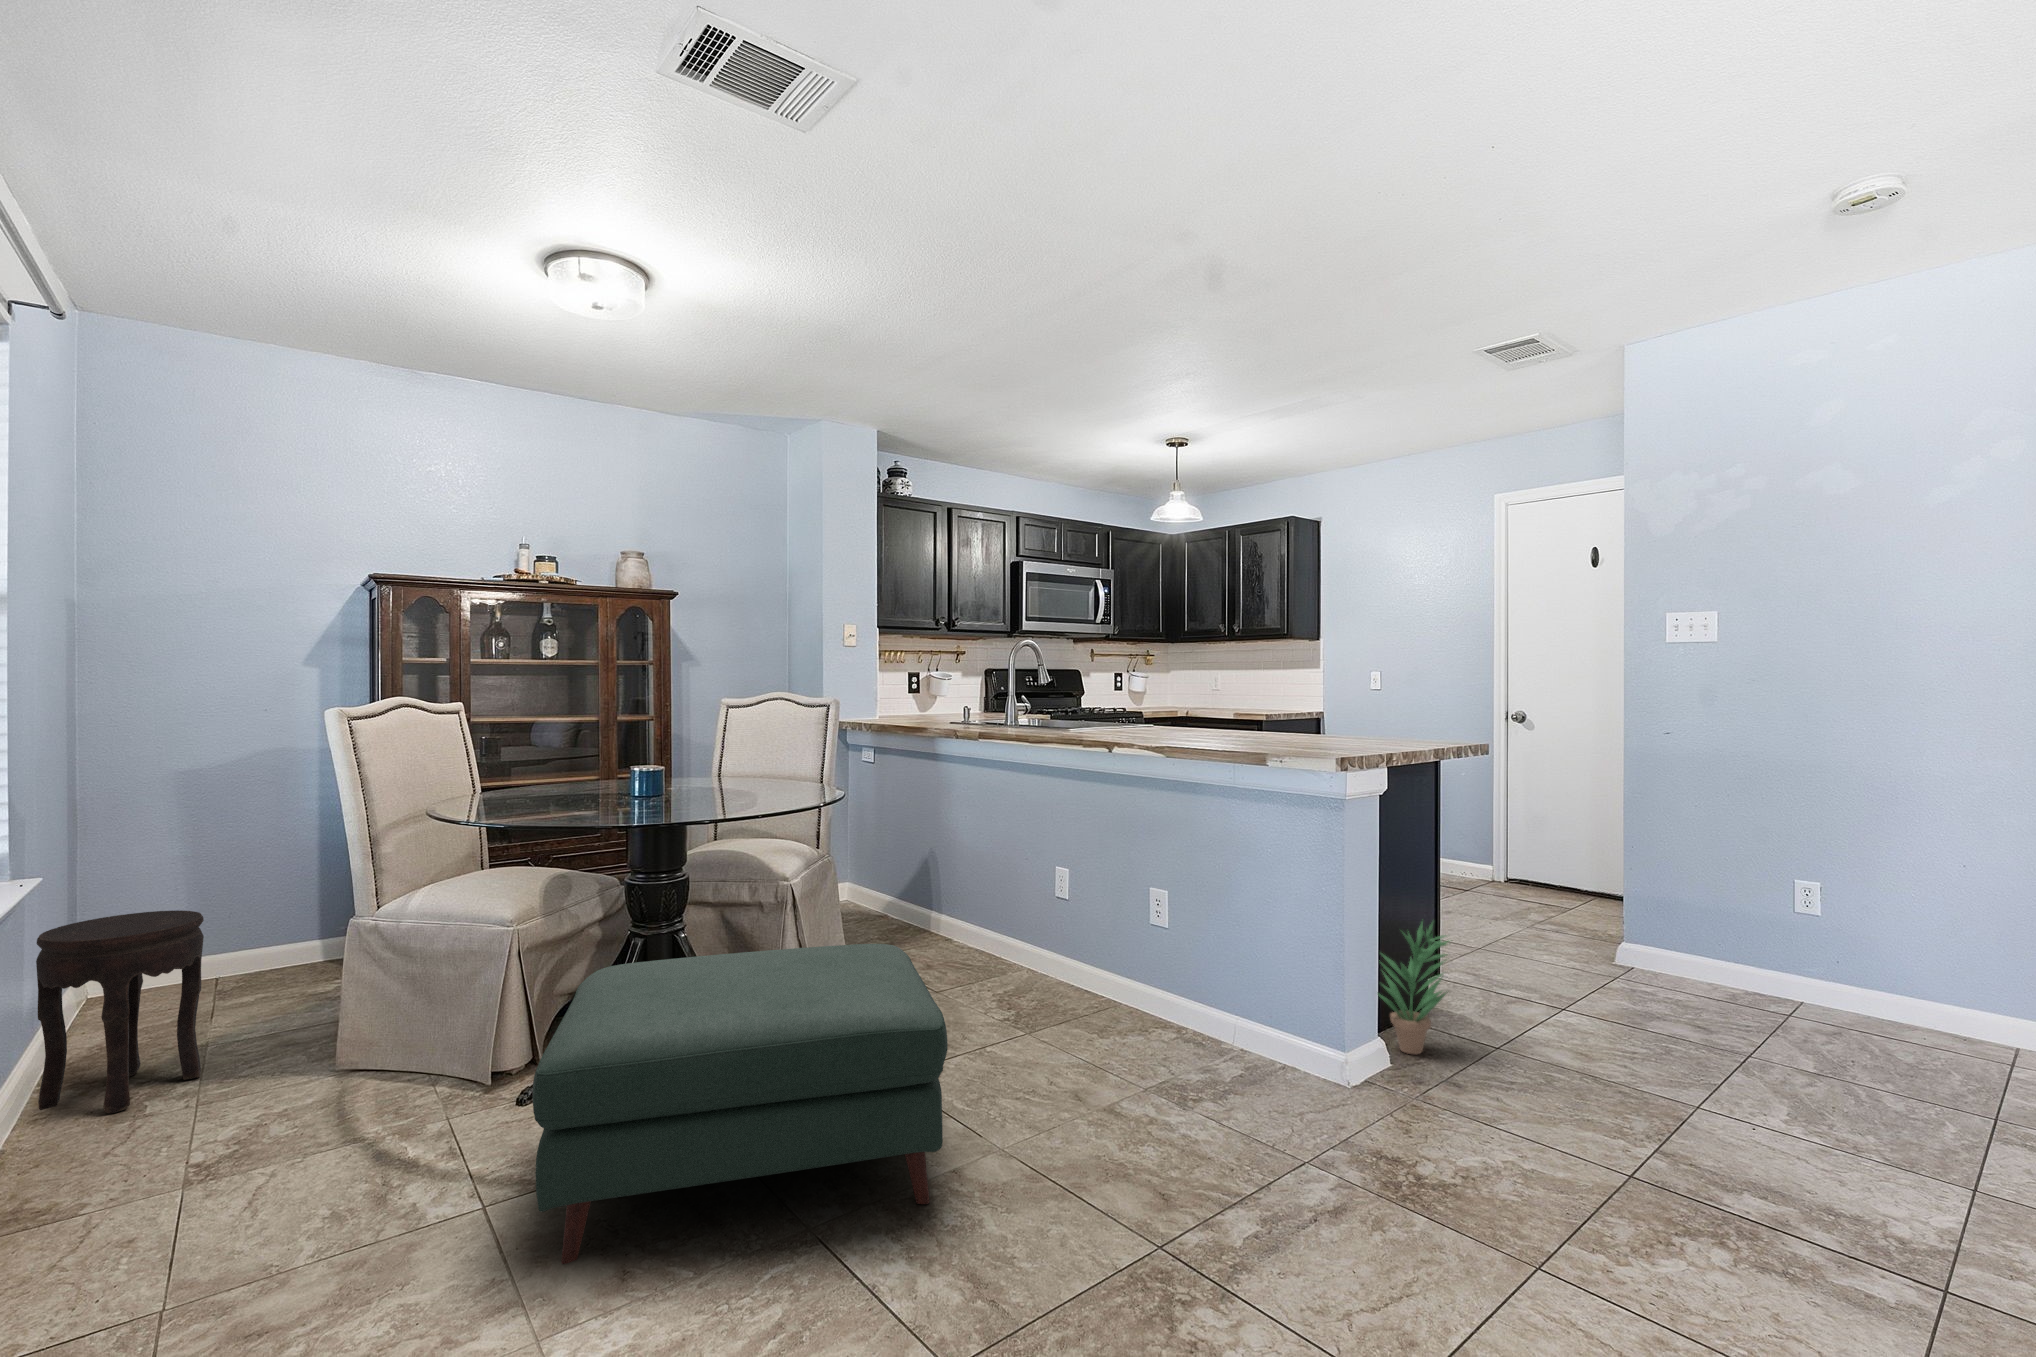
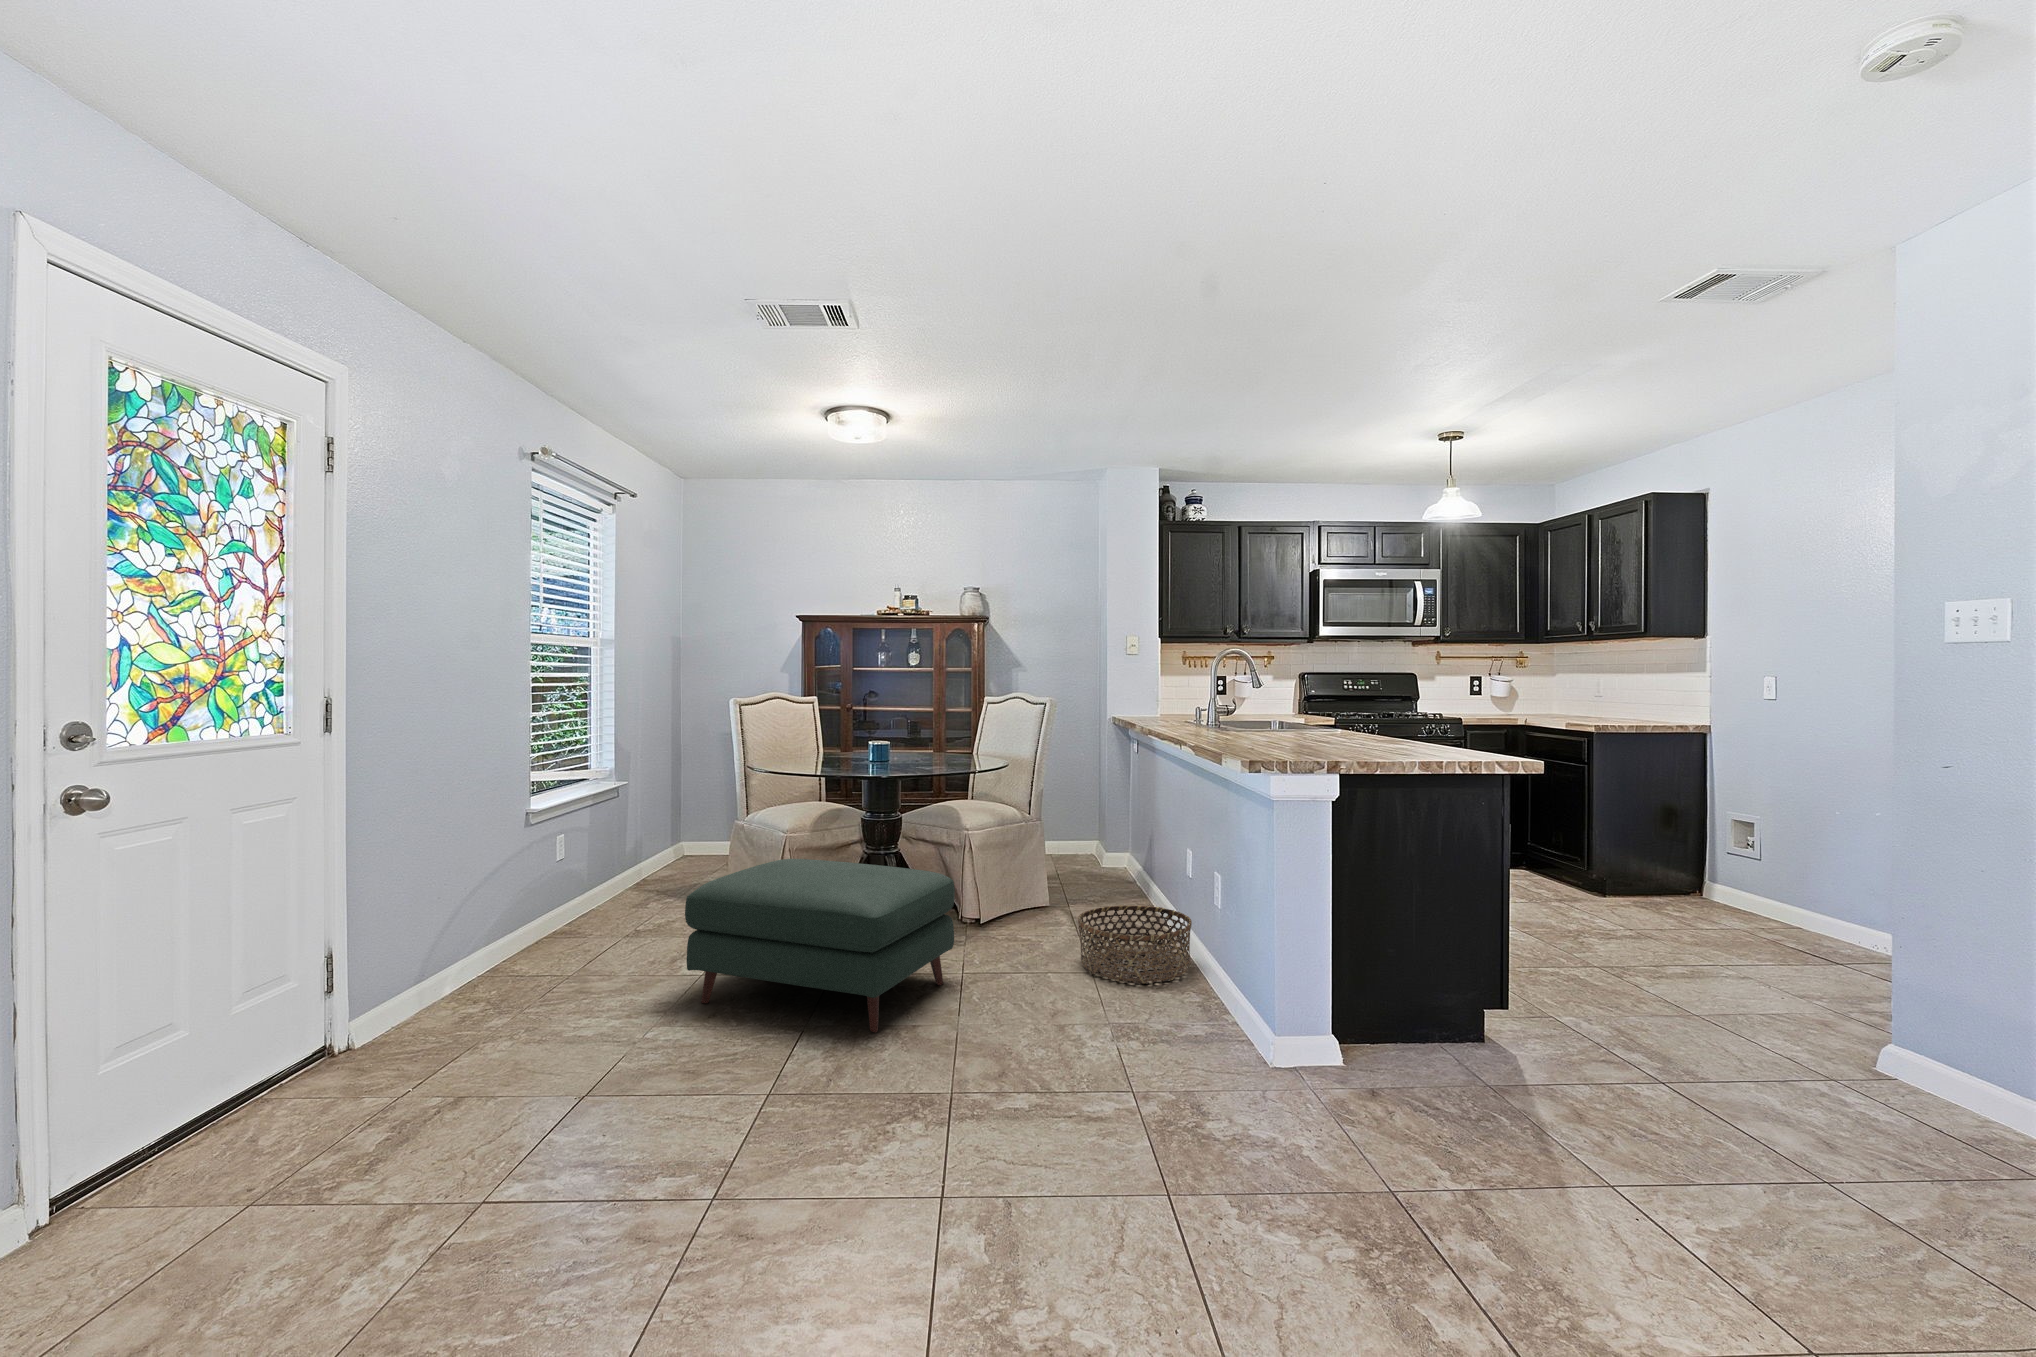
side table: present [36,910,204,1113] -> none [623,806,689,903]
potted plant: present [1378,923,1449,1054] -> none [1344,934,1427,1065]
basket: none [992,938,1129,1037] -> present [1078,905,1192,984]

